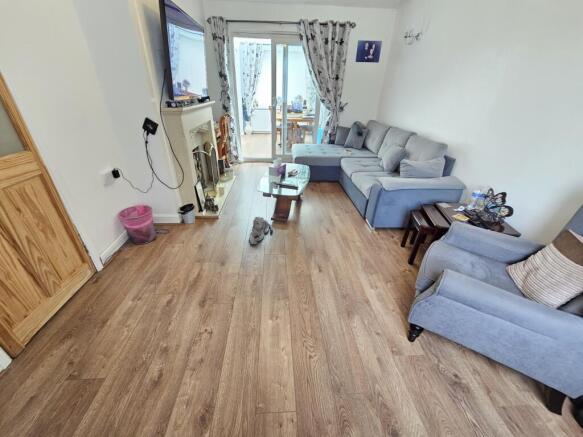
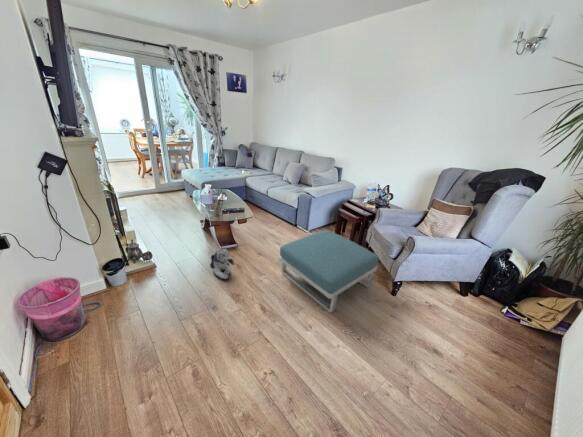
footstool: none [298,230,404,317] -> present [279,230,378,313]

